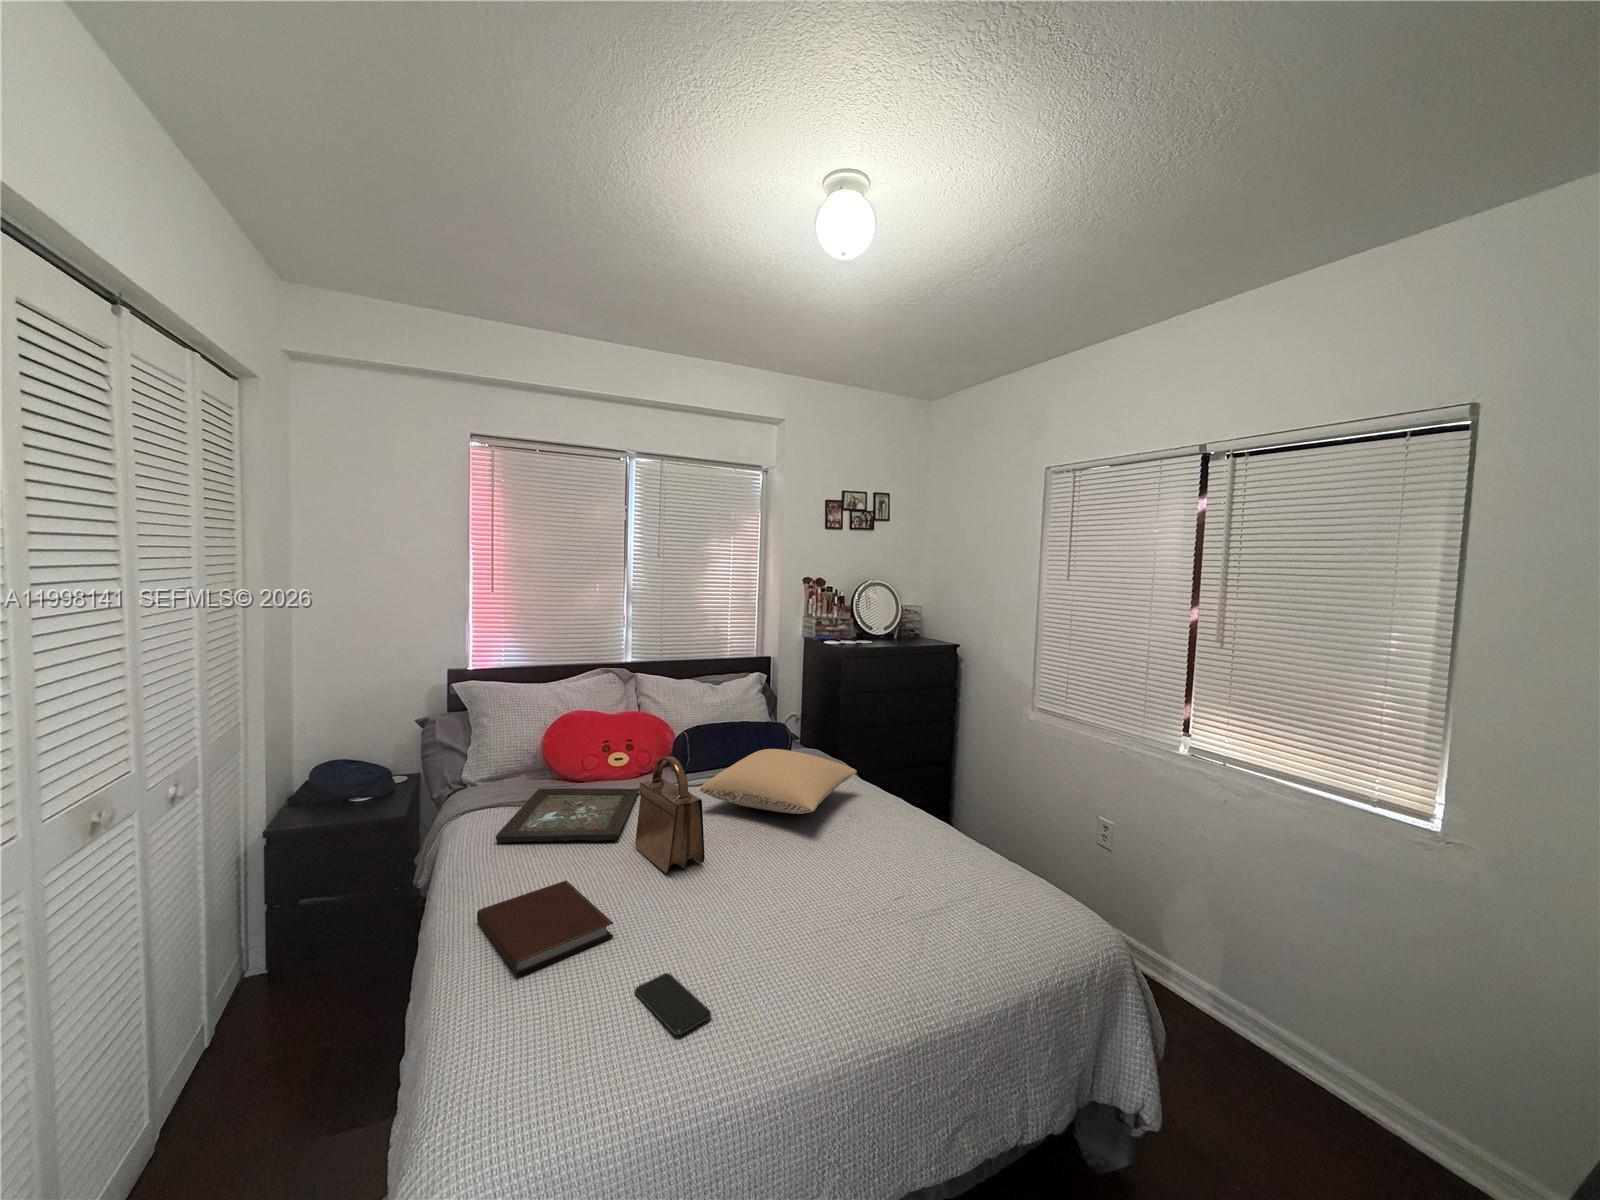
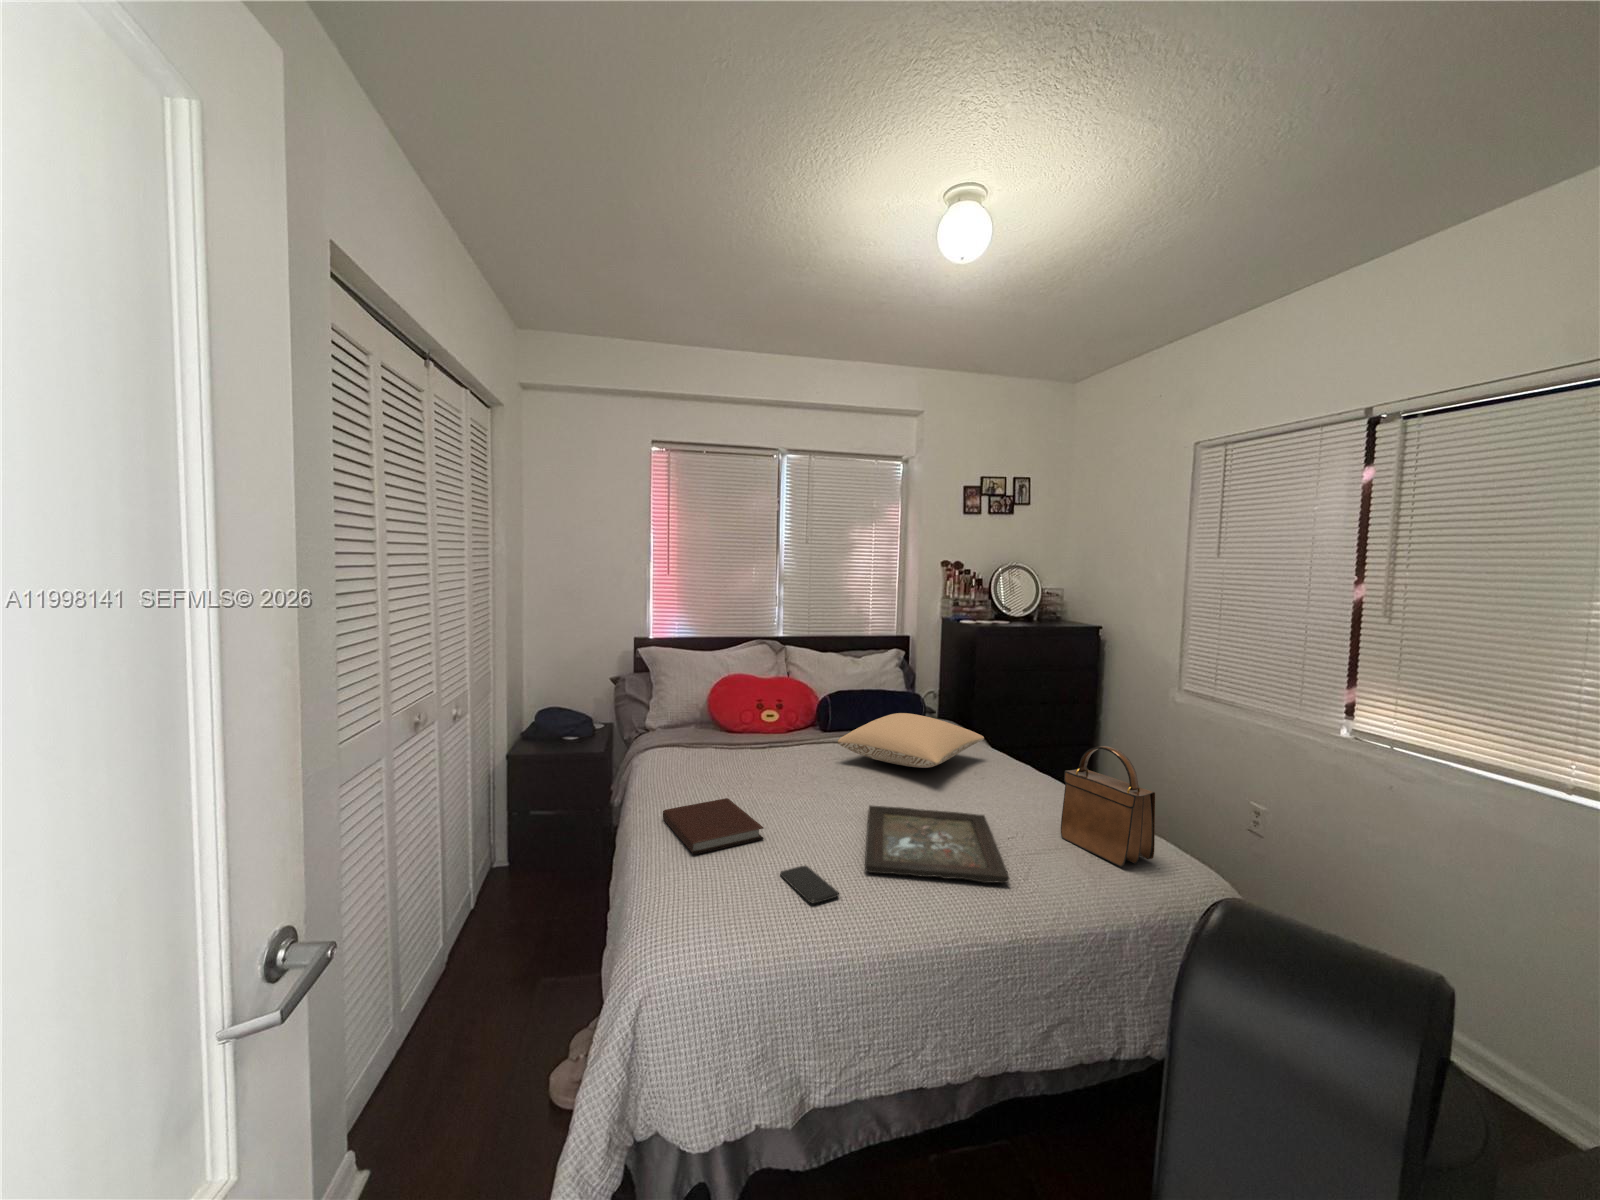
handbag: present [636,757,705,874] -> present [1061,746,1155,867]
tray: present [496,788,639,842] -> present [865,805,1009,883]

